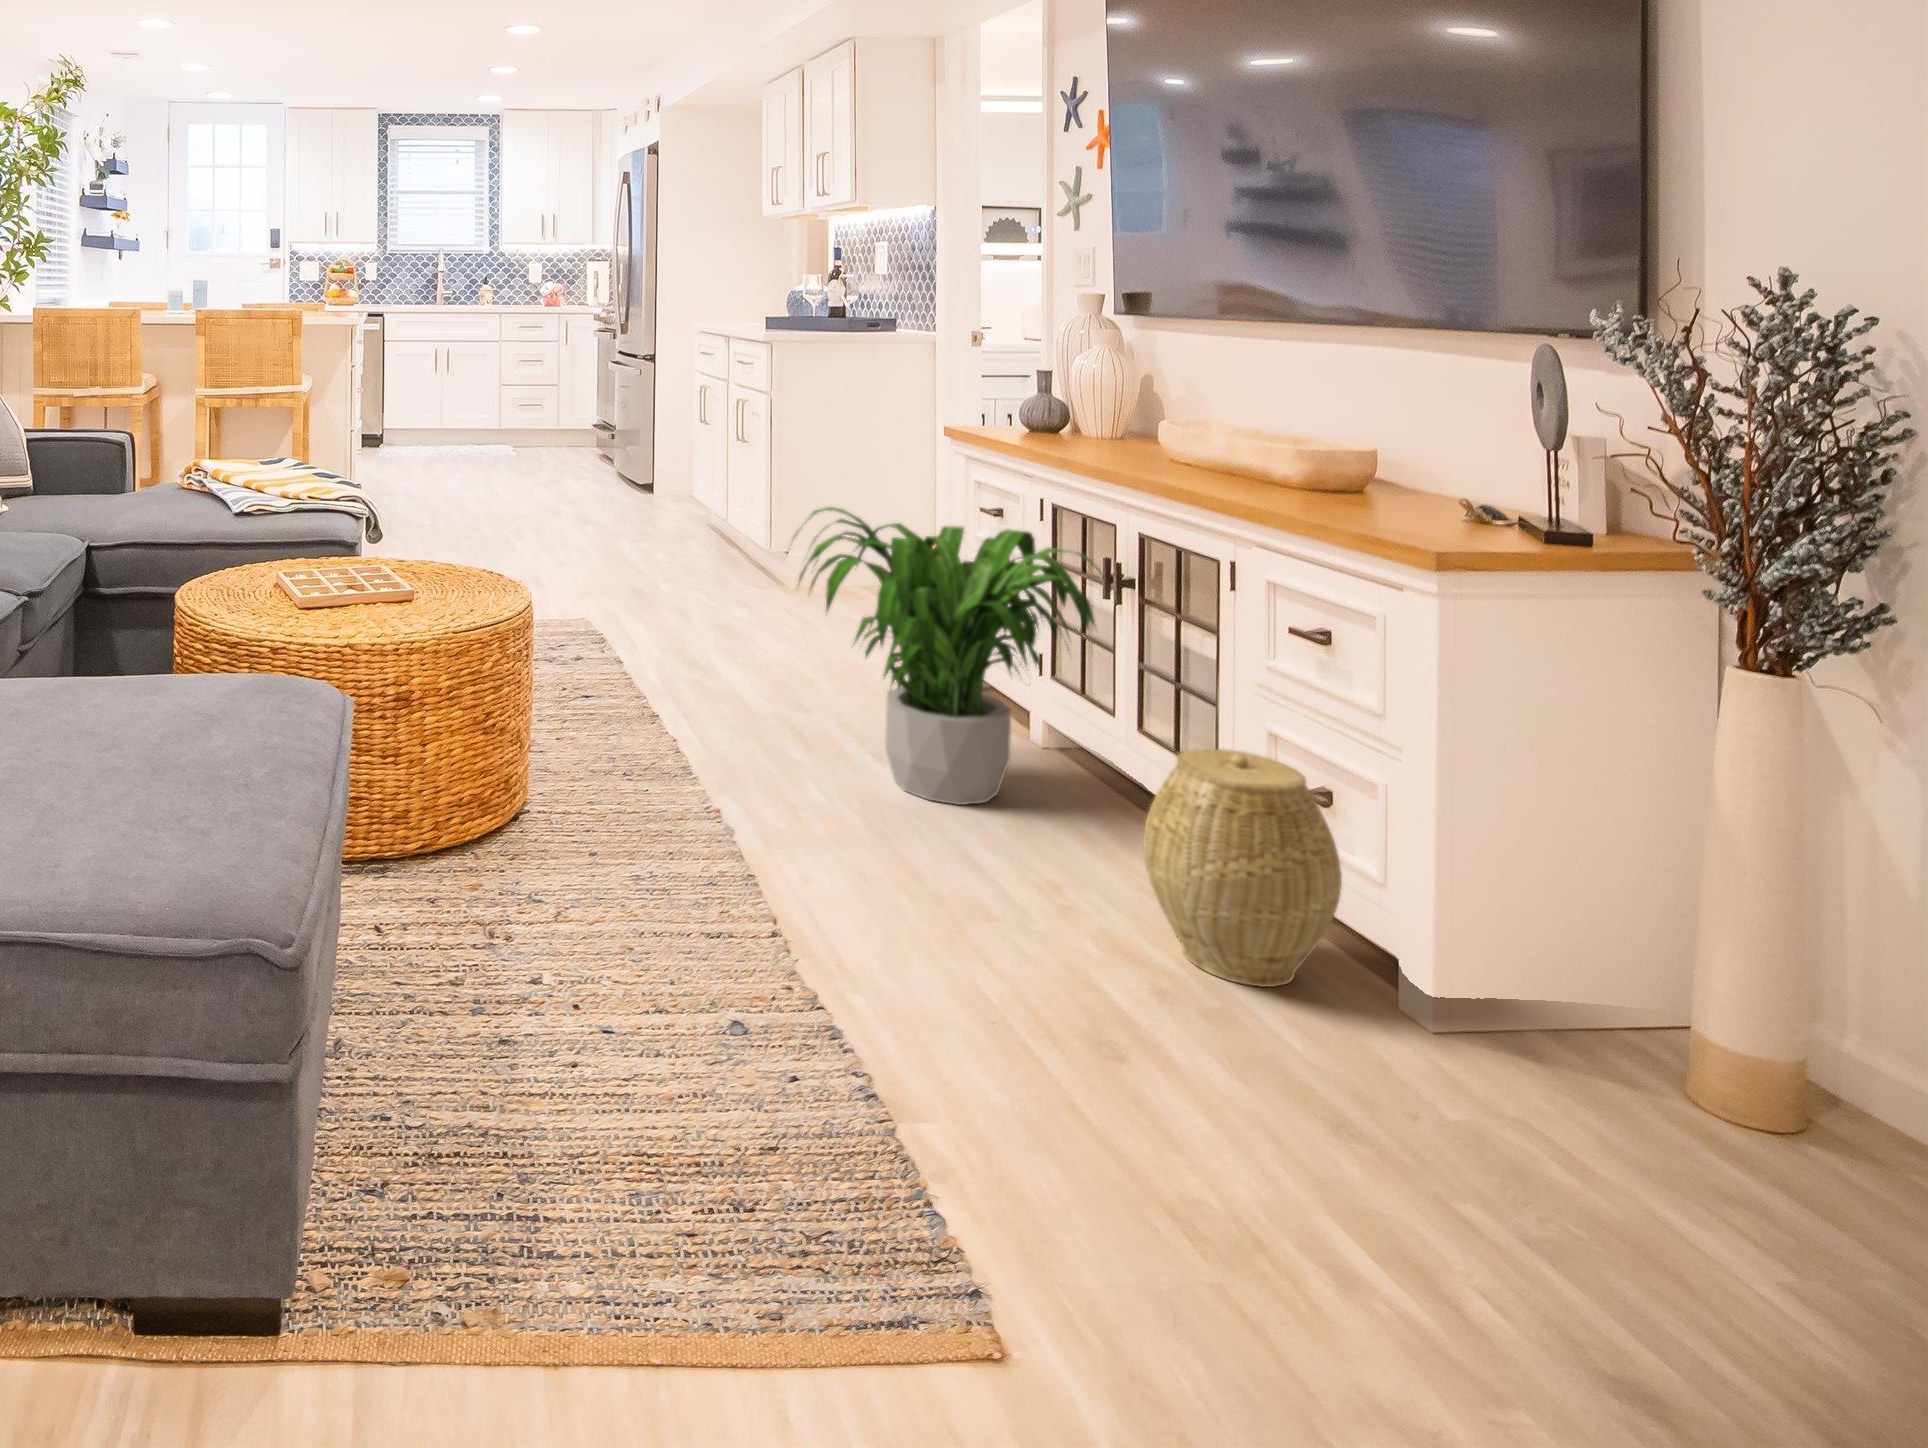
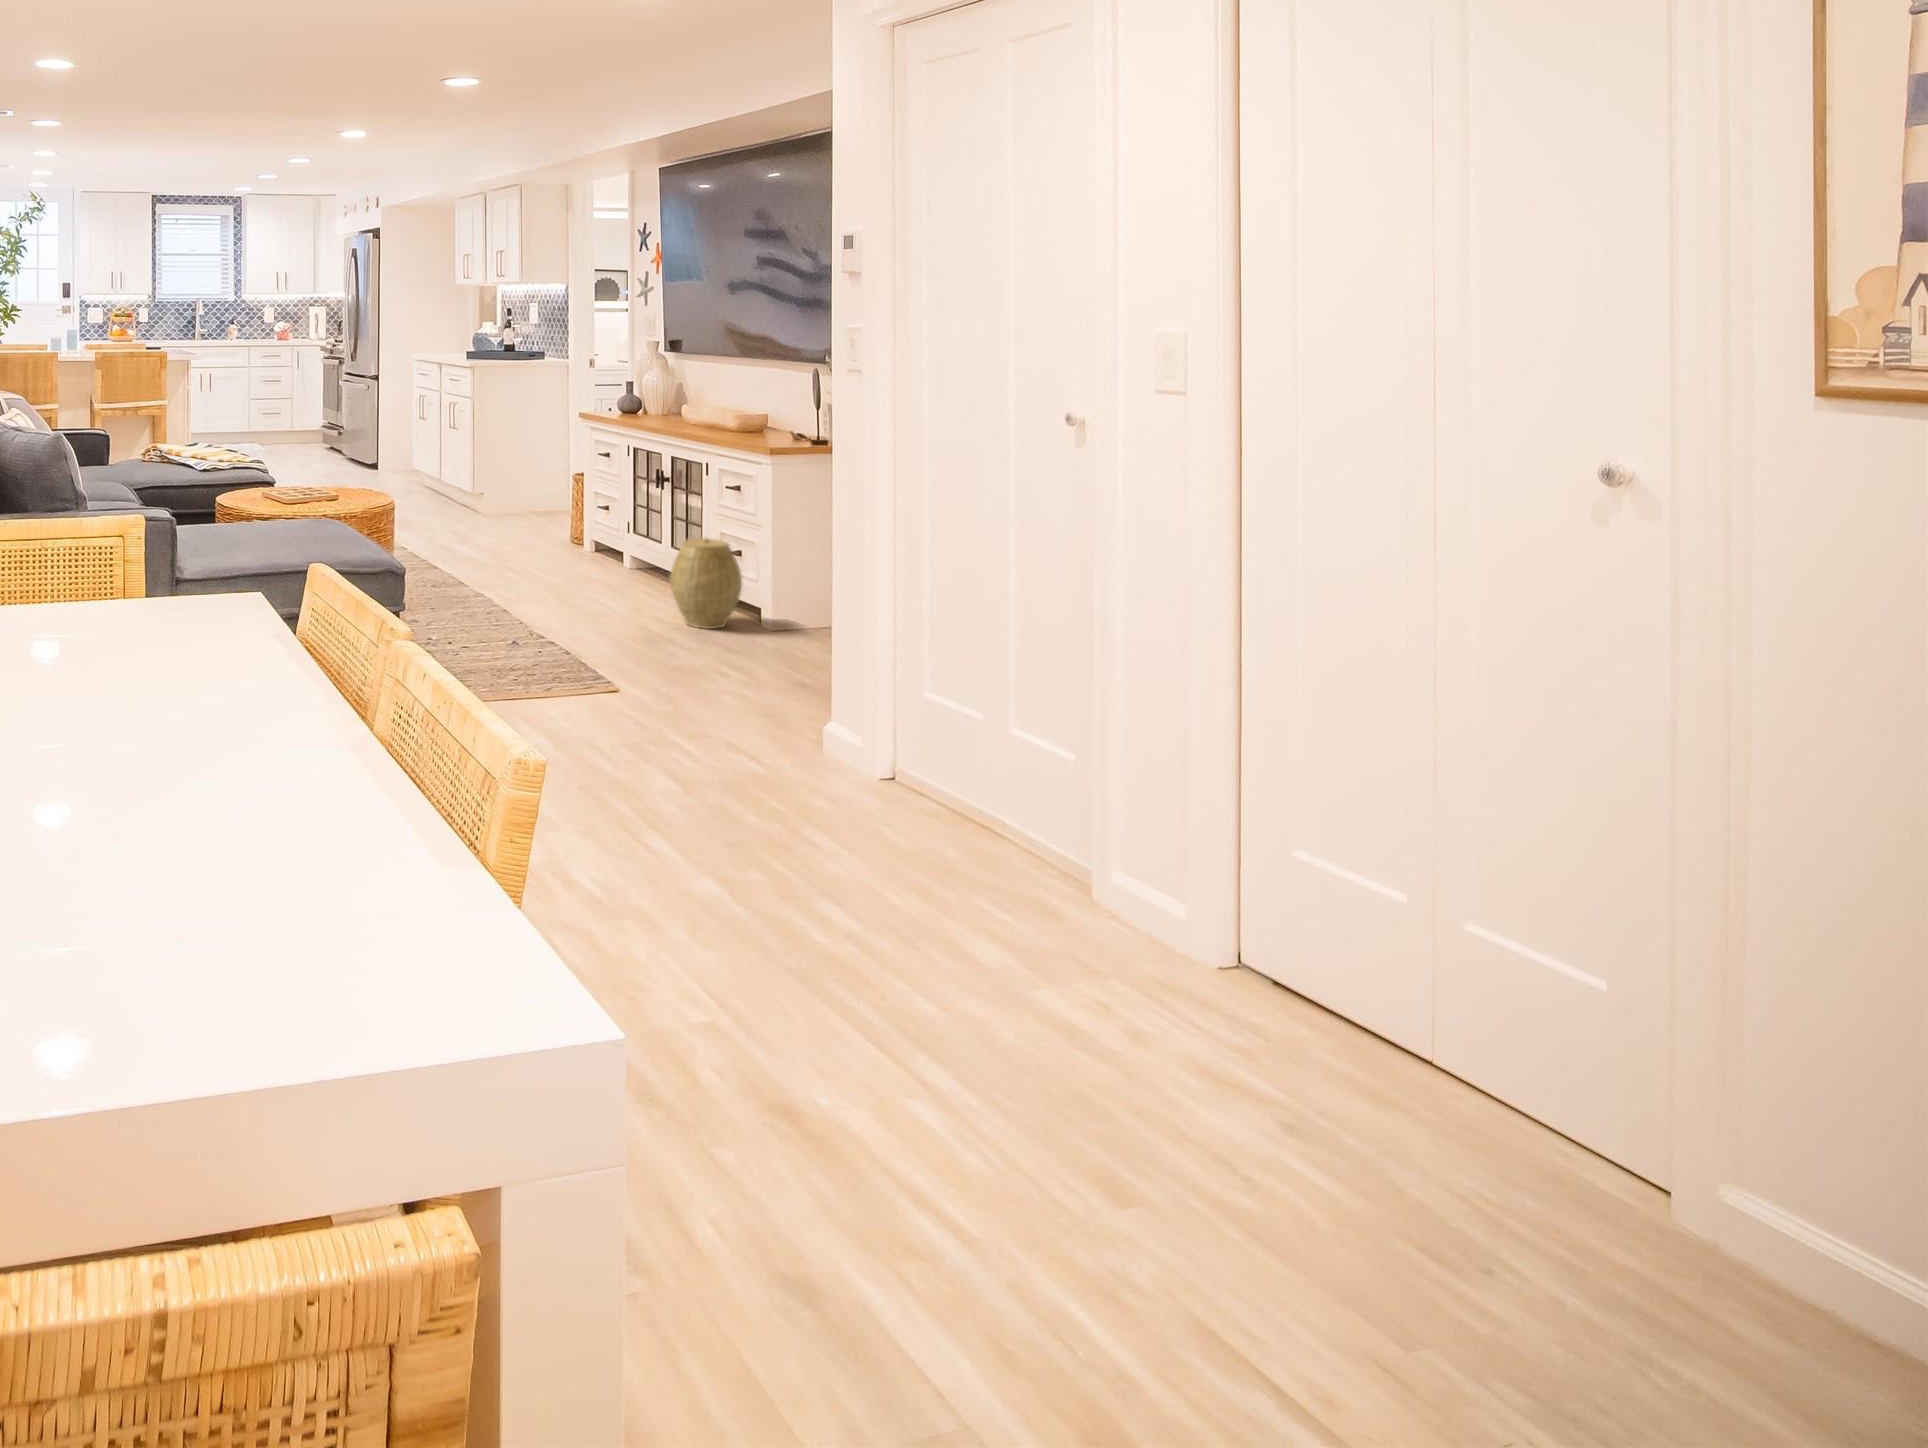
potted plant: present [799,507,1111,805] -> none [508,452,665,591]

